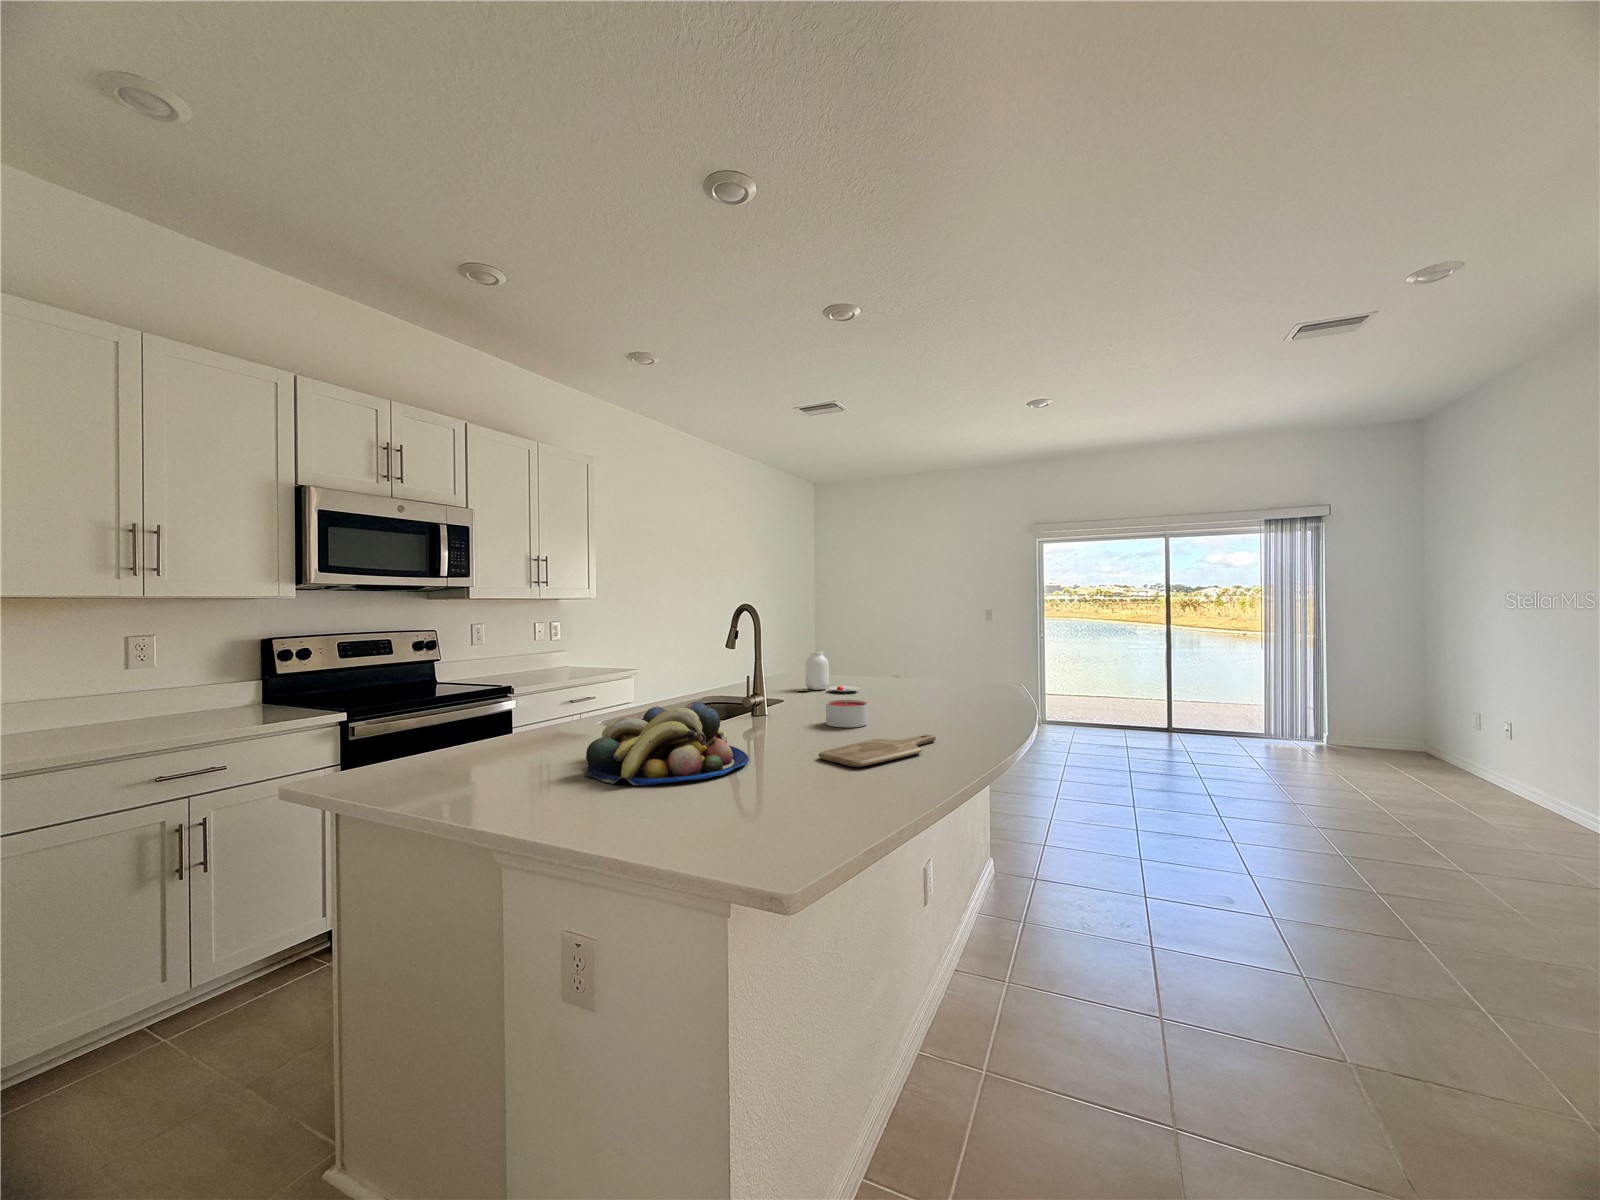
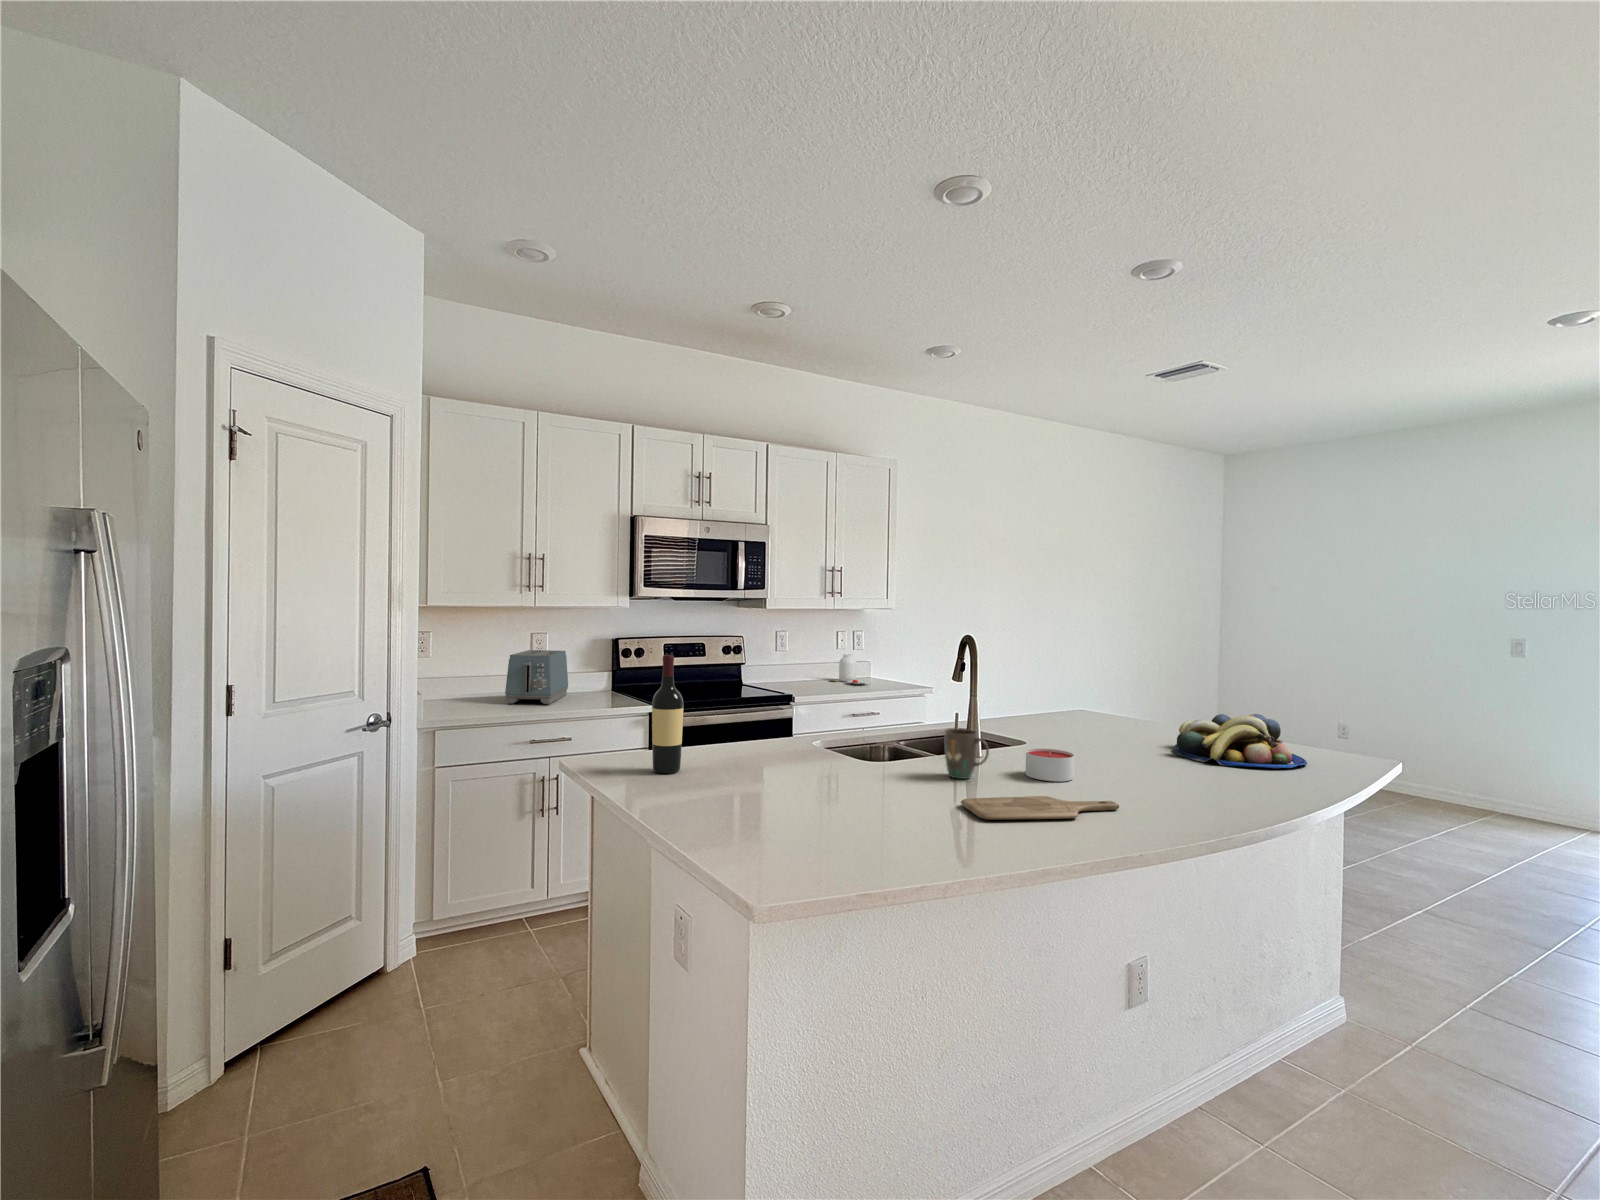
wine bottle: none [436,632,480,782] -> present [652,655,683,773]
jar: present [796,651,860,692] -> present [830,654,869,684]
toaster: none [91,657,198,734] -> present [505,650,568,704]
mug: none [764,689,808,737] -> present [945,729,989,779]
fruit bowl: present [585,702,749,785] -> present [1174,714,1307,768]

